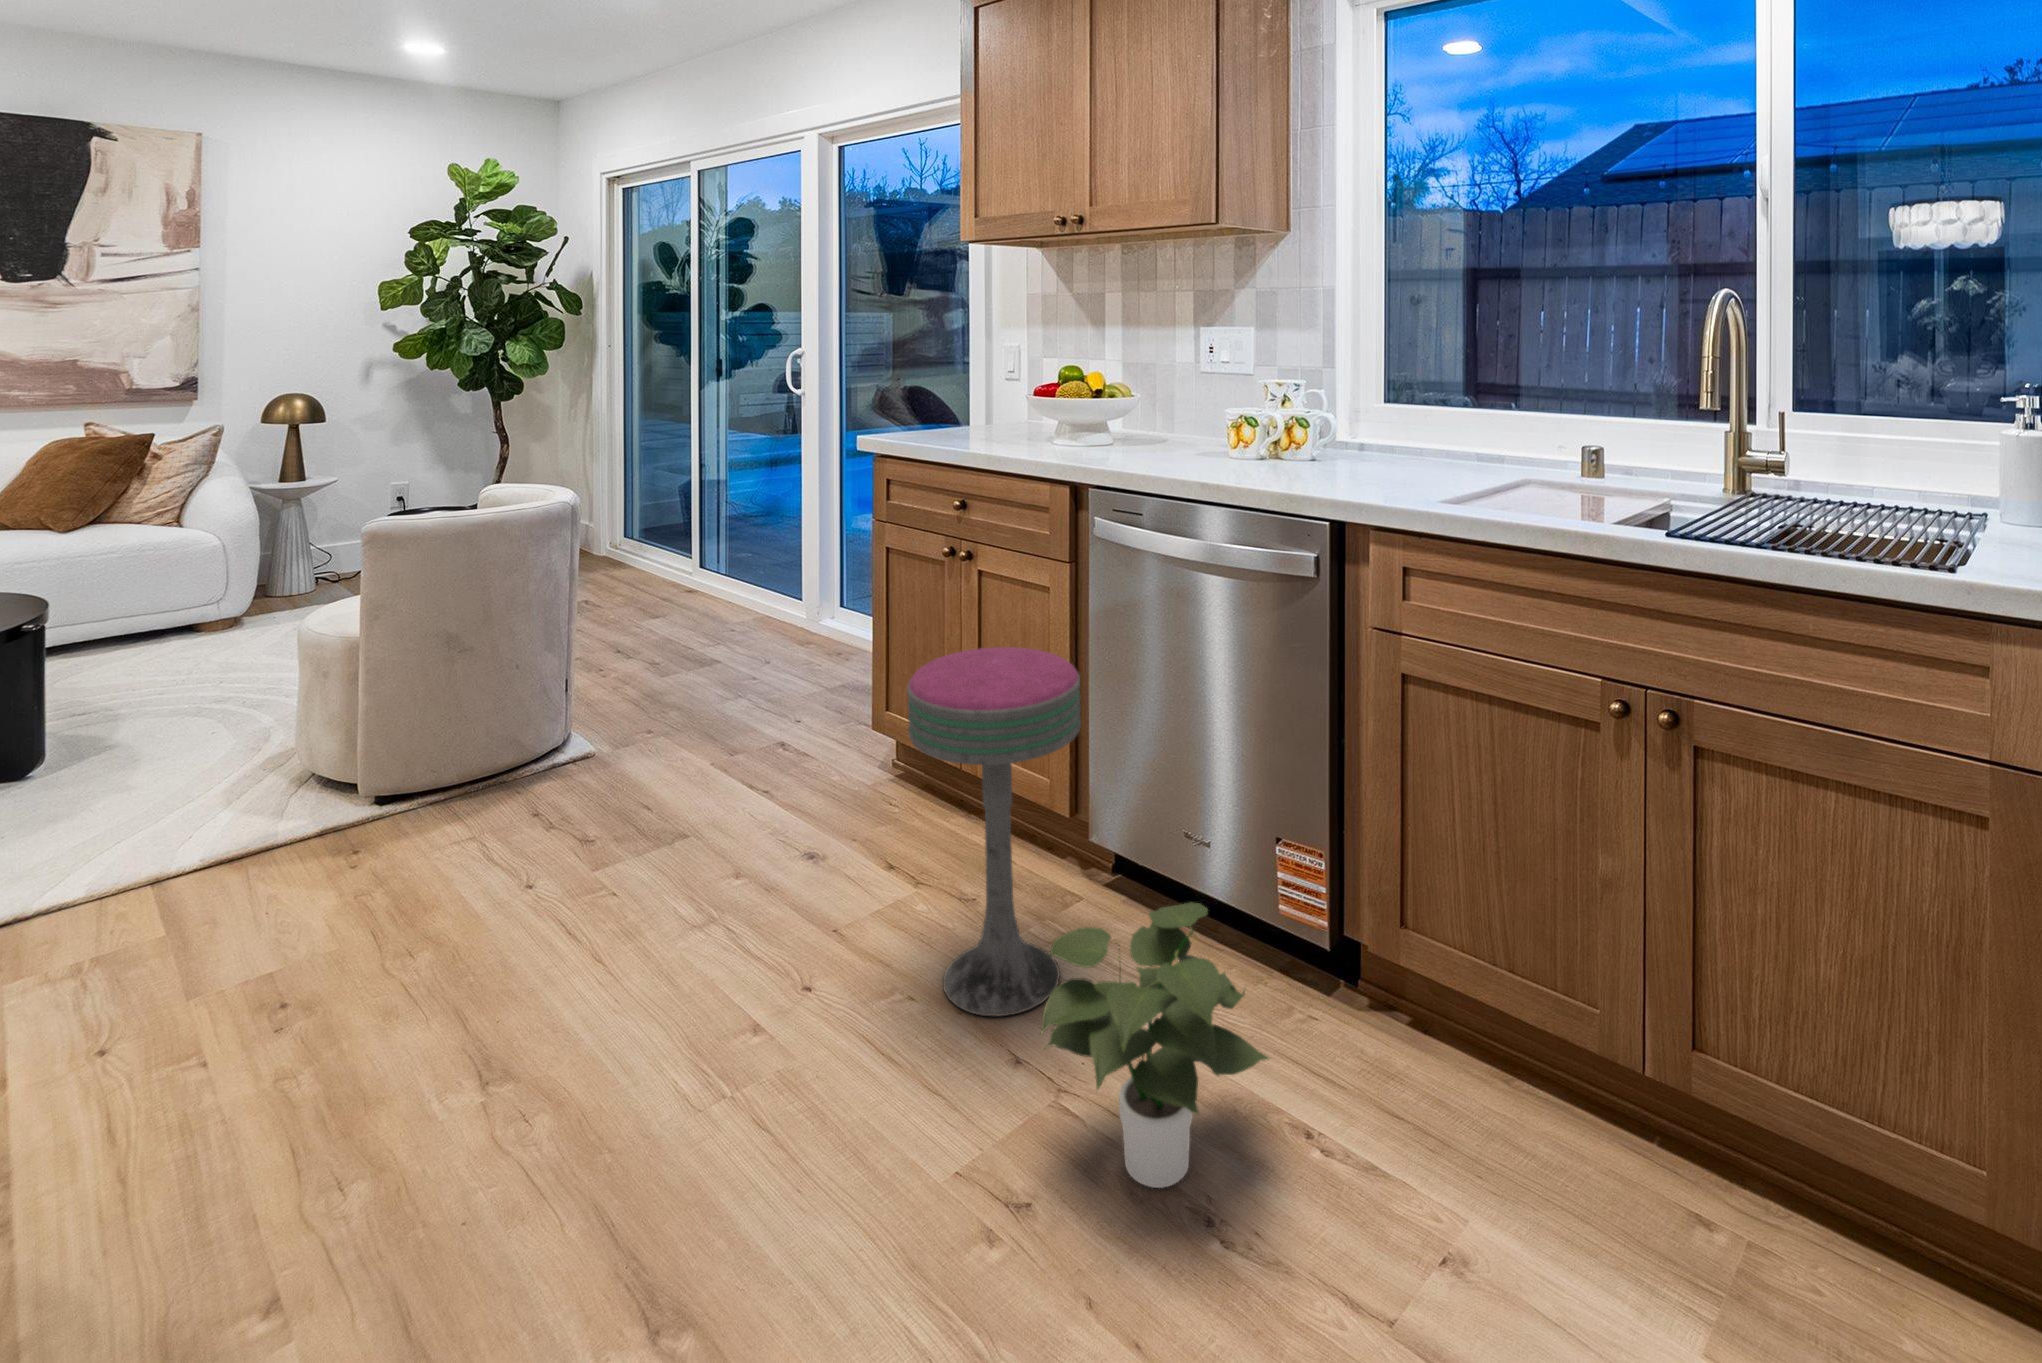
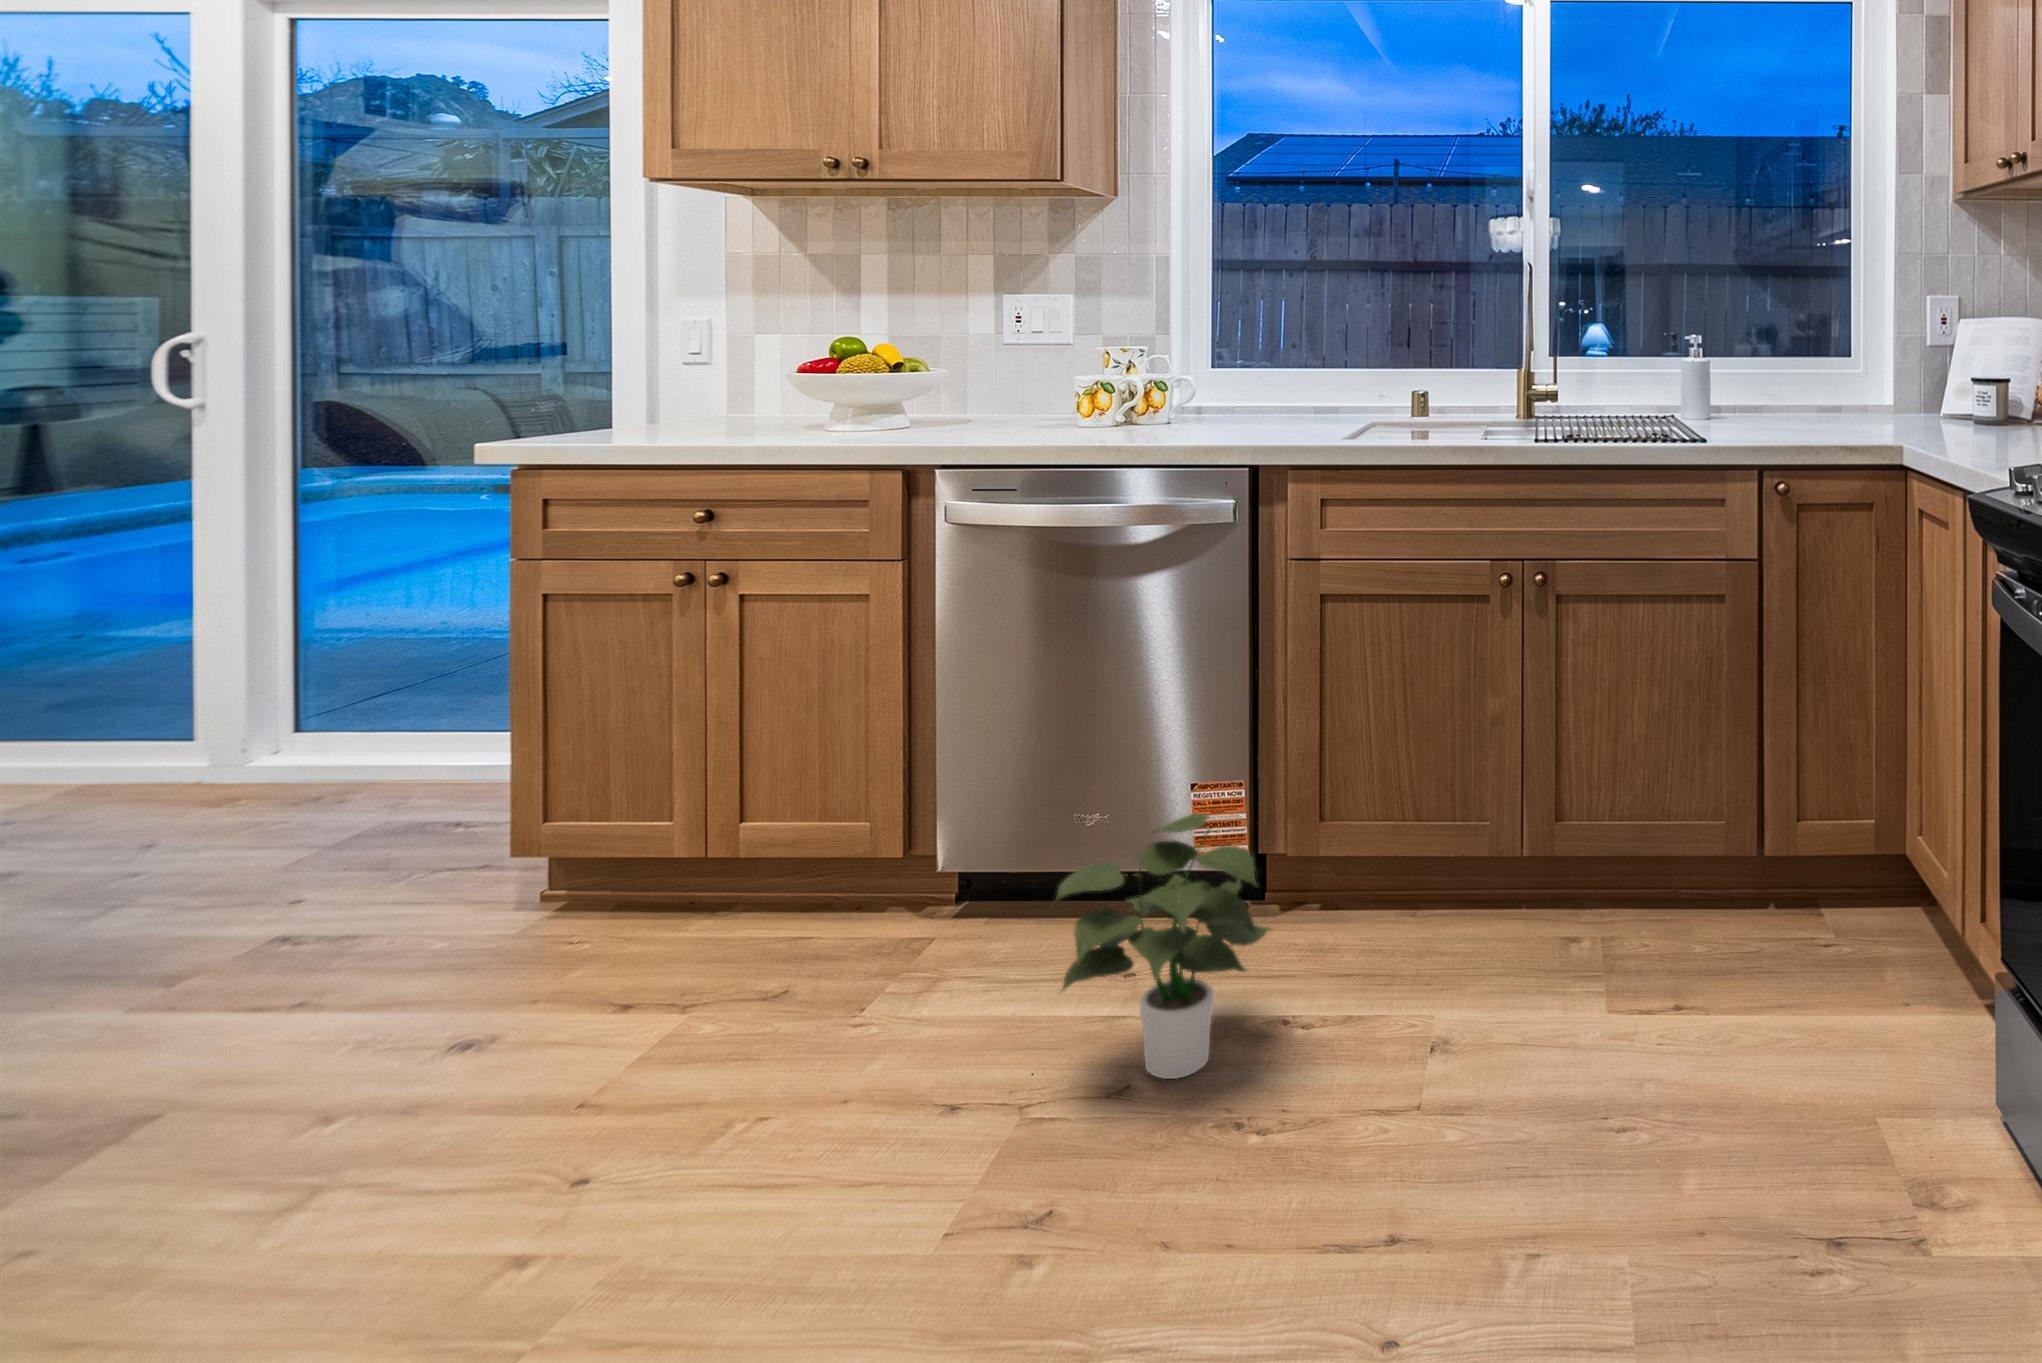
bar stool: present [907,647,1081,1016] -> none [789,636,1007,1048]

